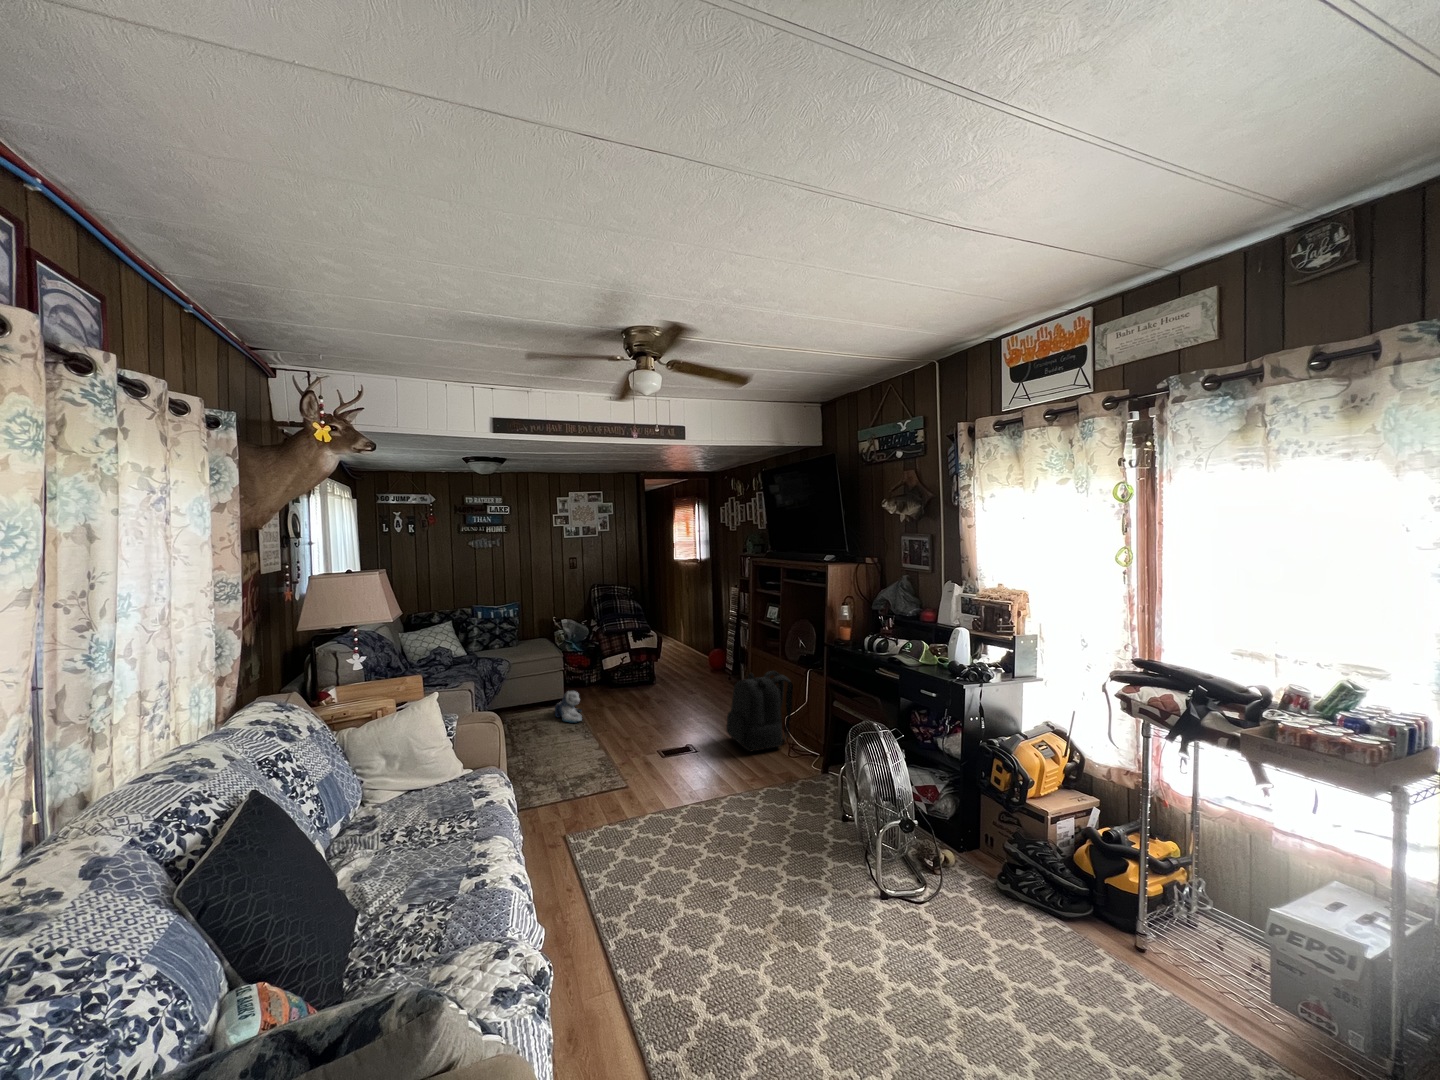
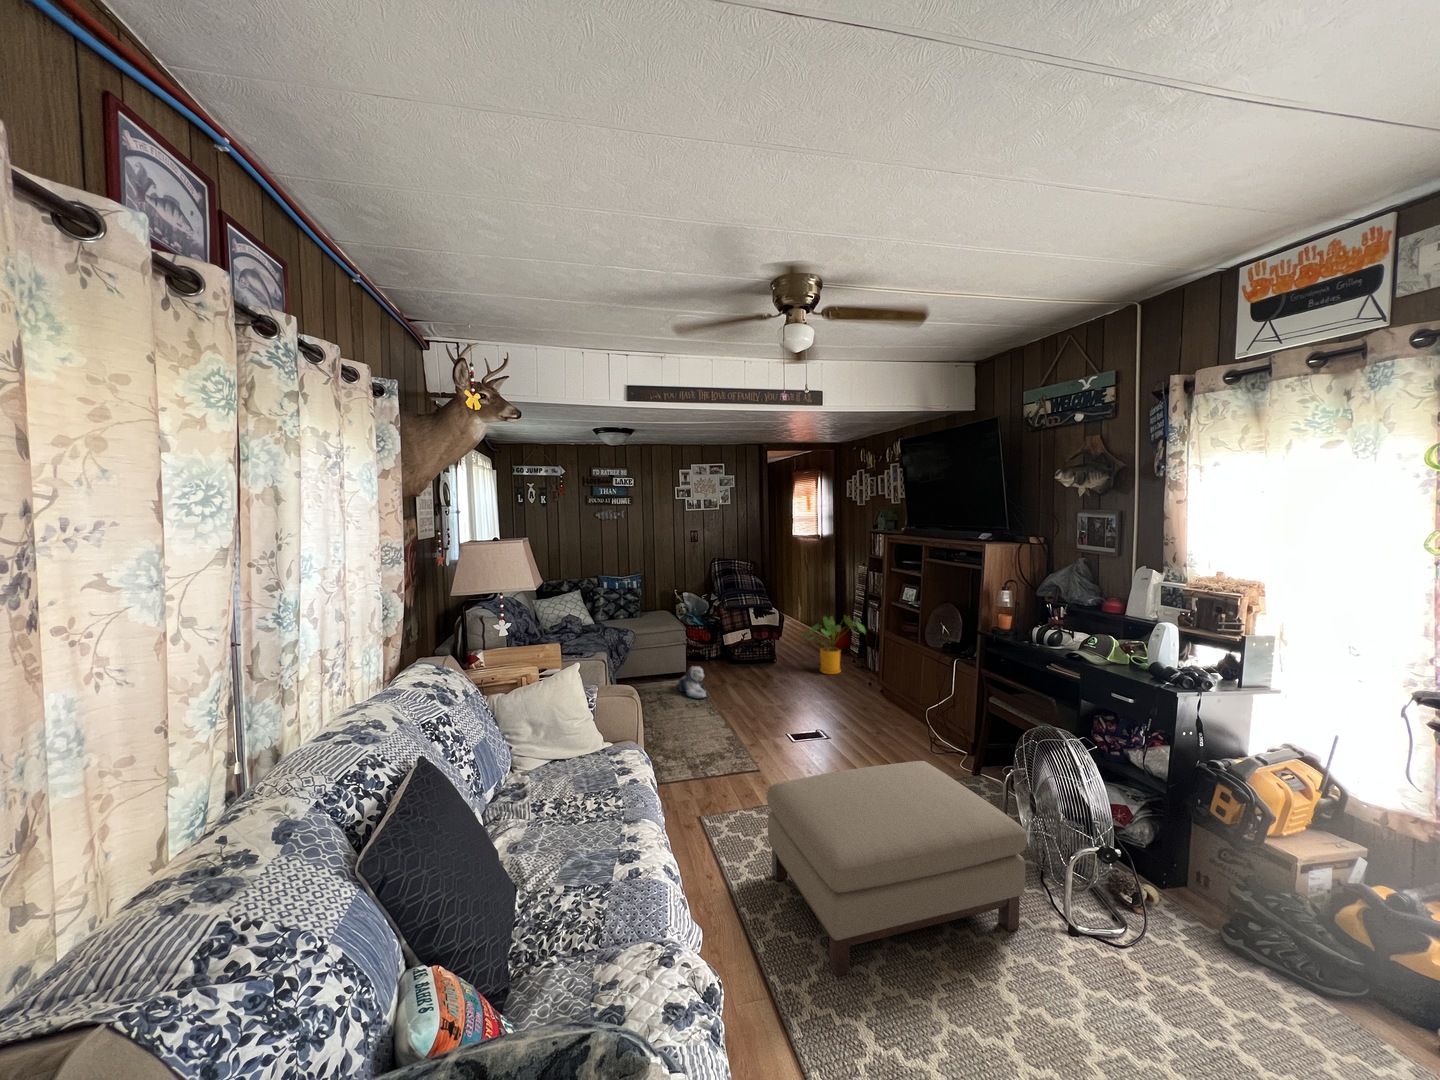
house plant: none [678,634,736,691] -> present [803,615,865,675]
backpack: present [726,671,793,752] -> none [860,658,937,744]
ottoman: none [623,761,845,962] -> present [767,761,1027,977]

